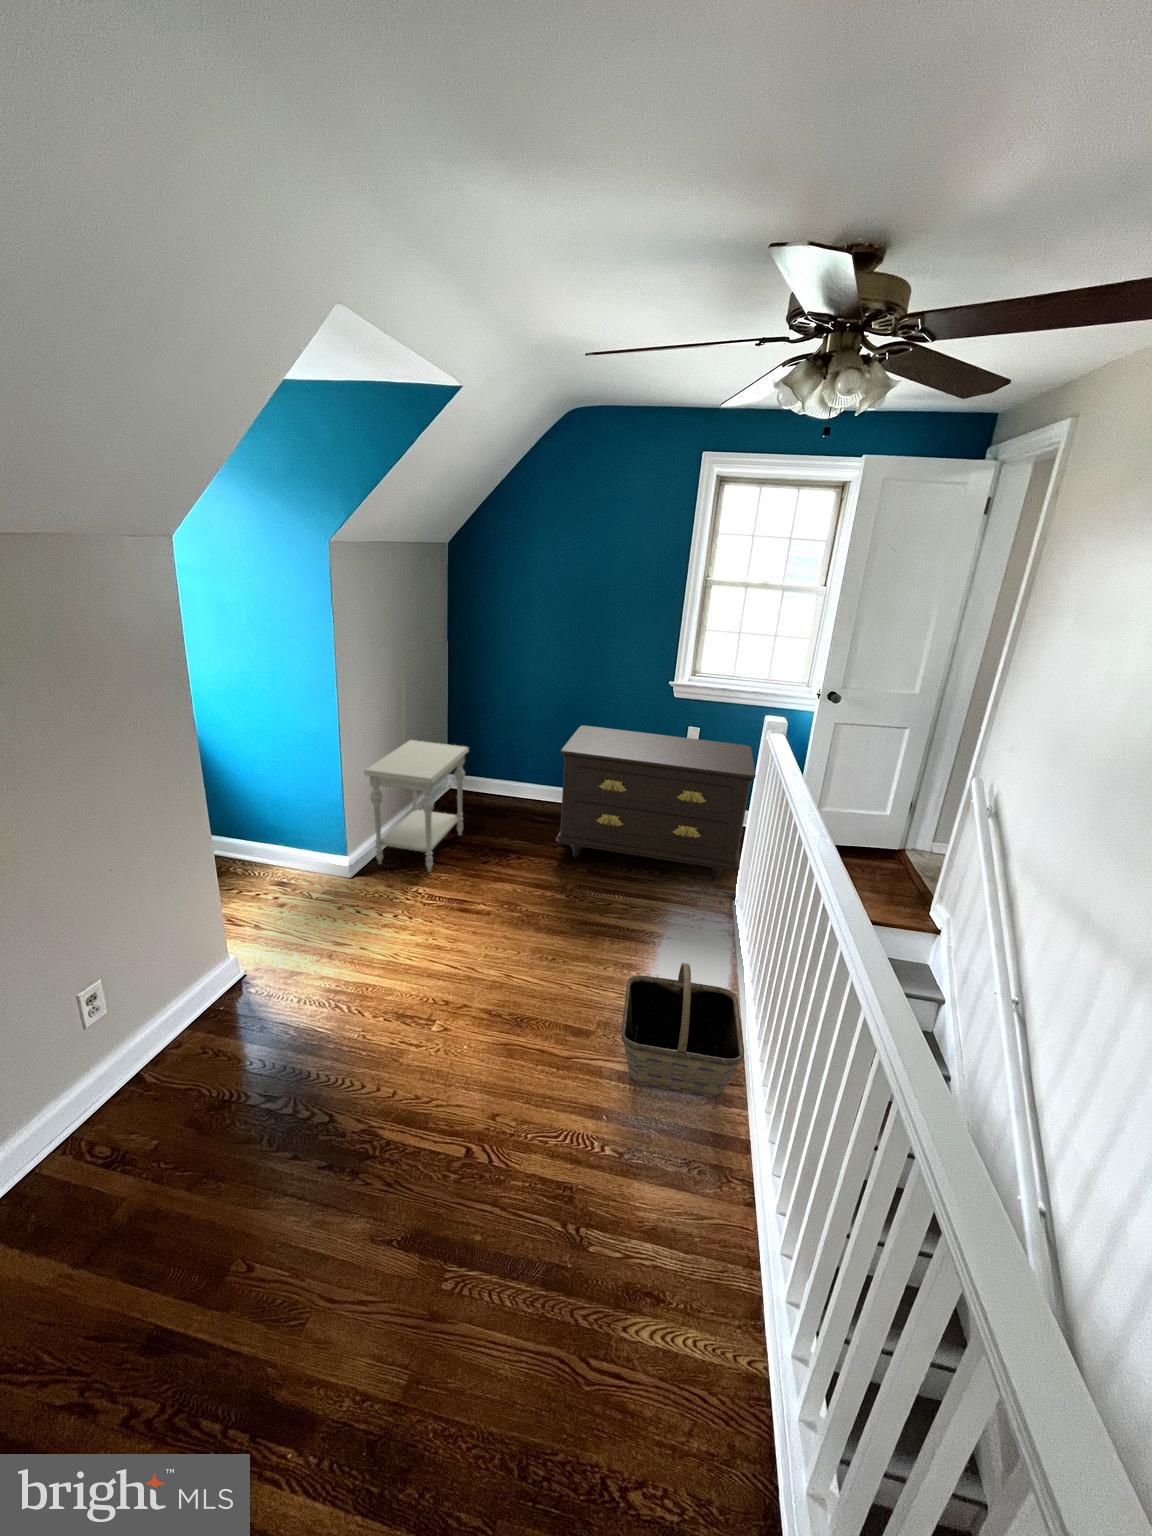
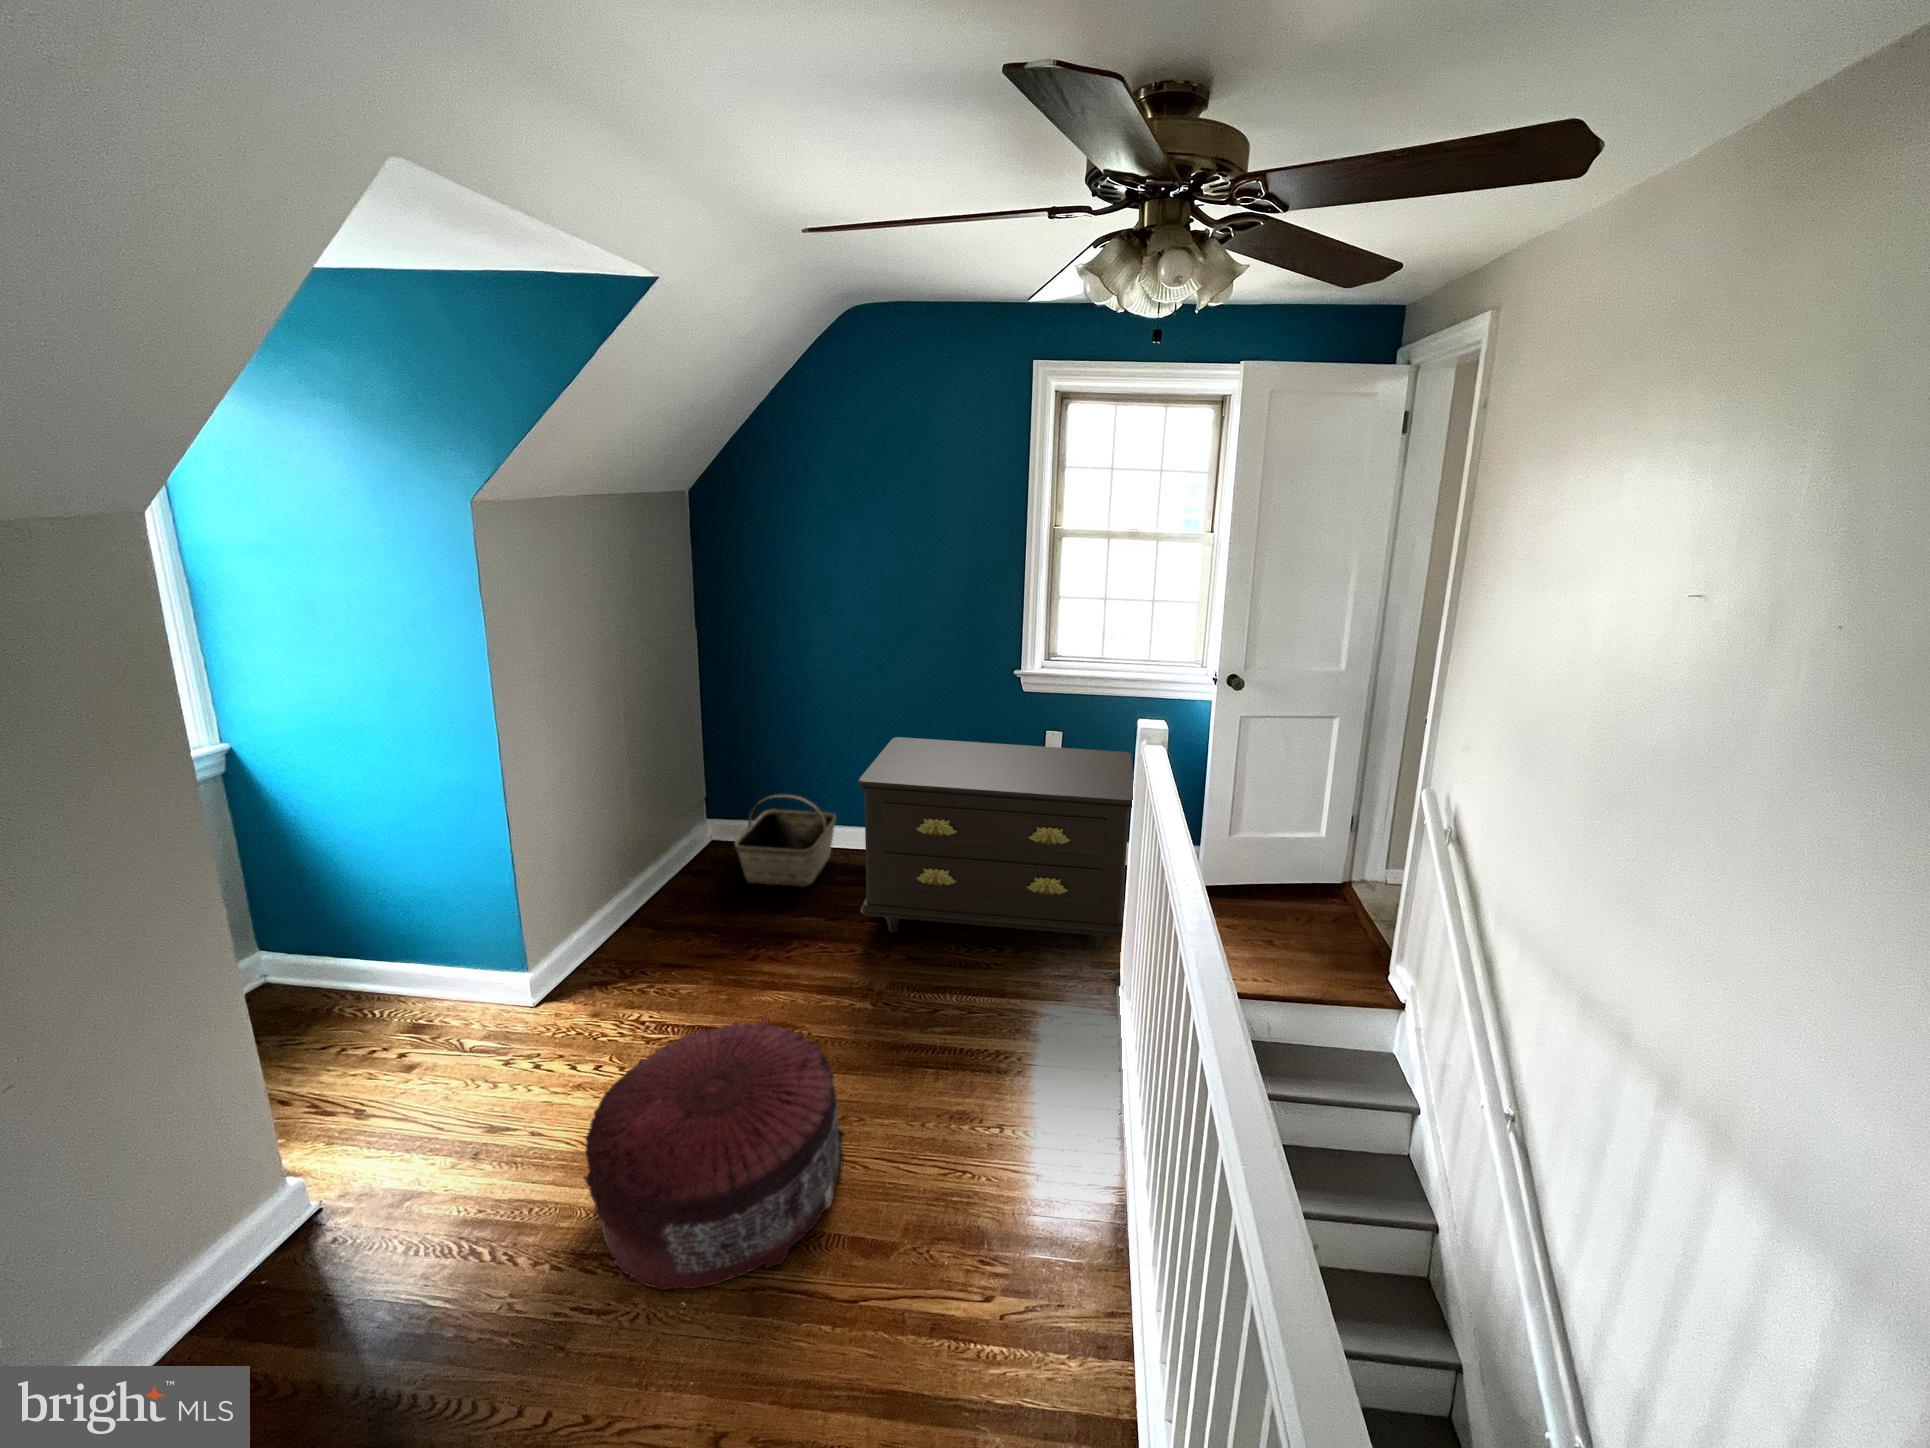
side table: present [364,740,469,872] -> none [552,776,727,981]
pouf: none [405,893,556,1038] -> present [584,1020,845,1290]
basket: present [621,963,744,1097] -> present [735,795,836,886]

